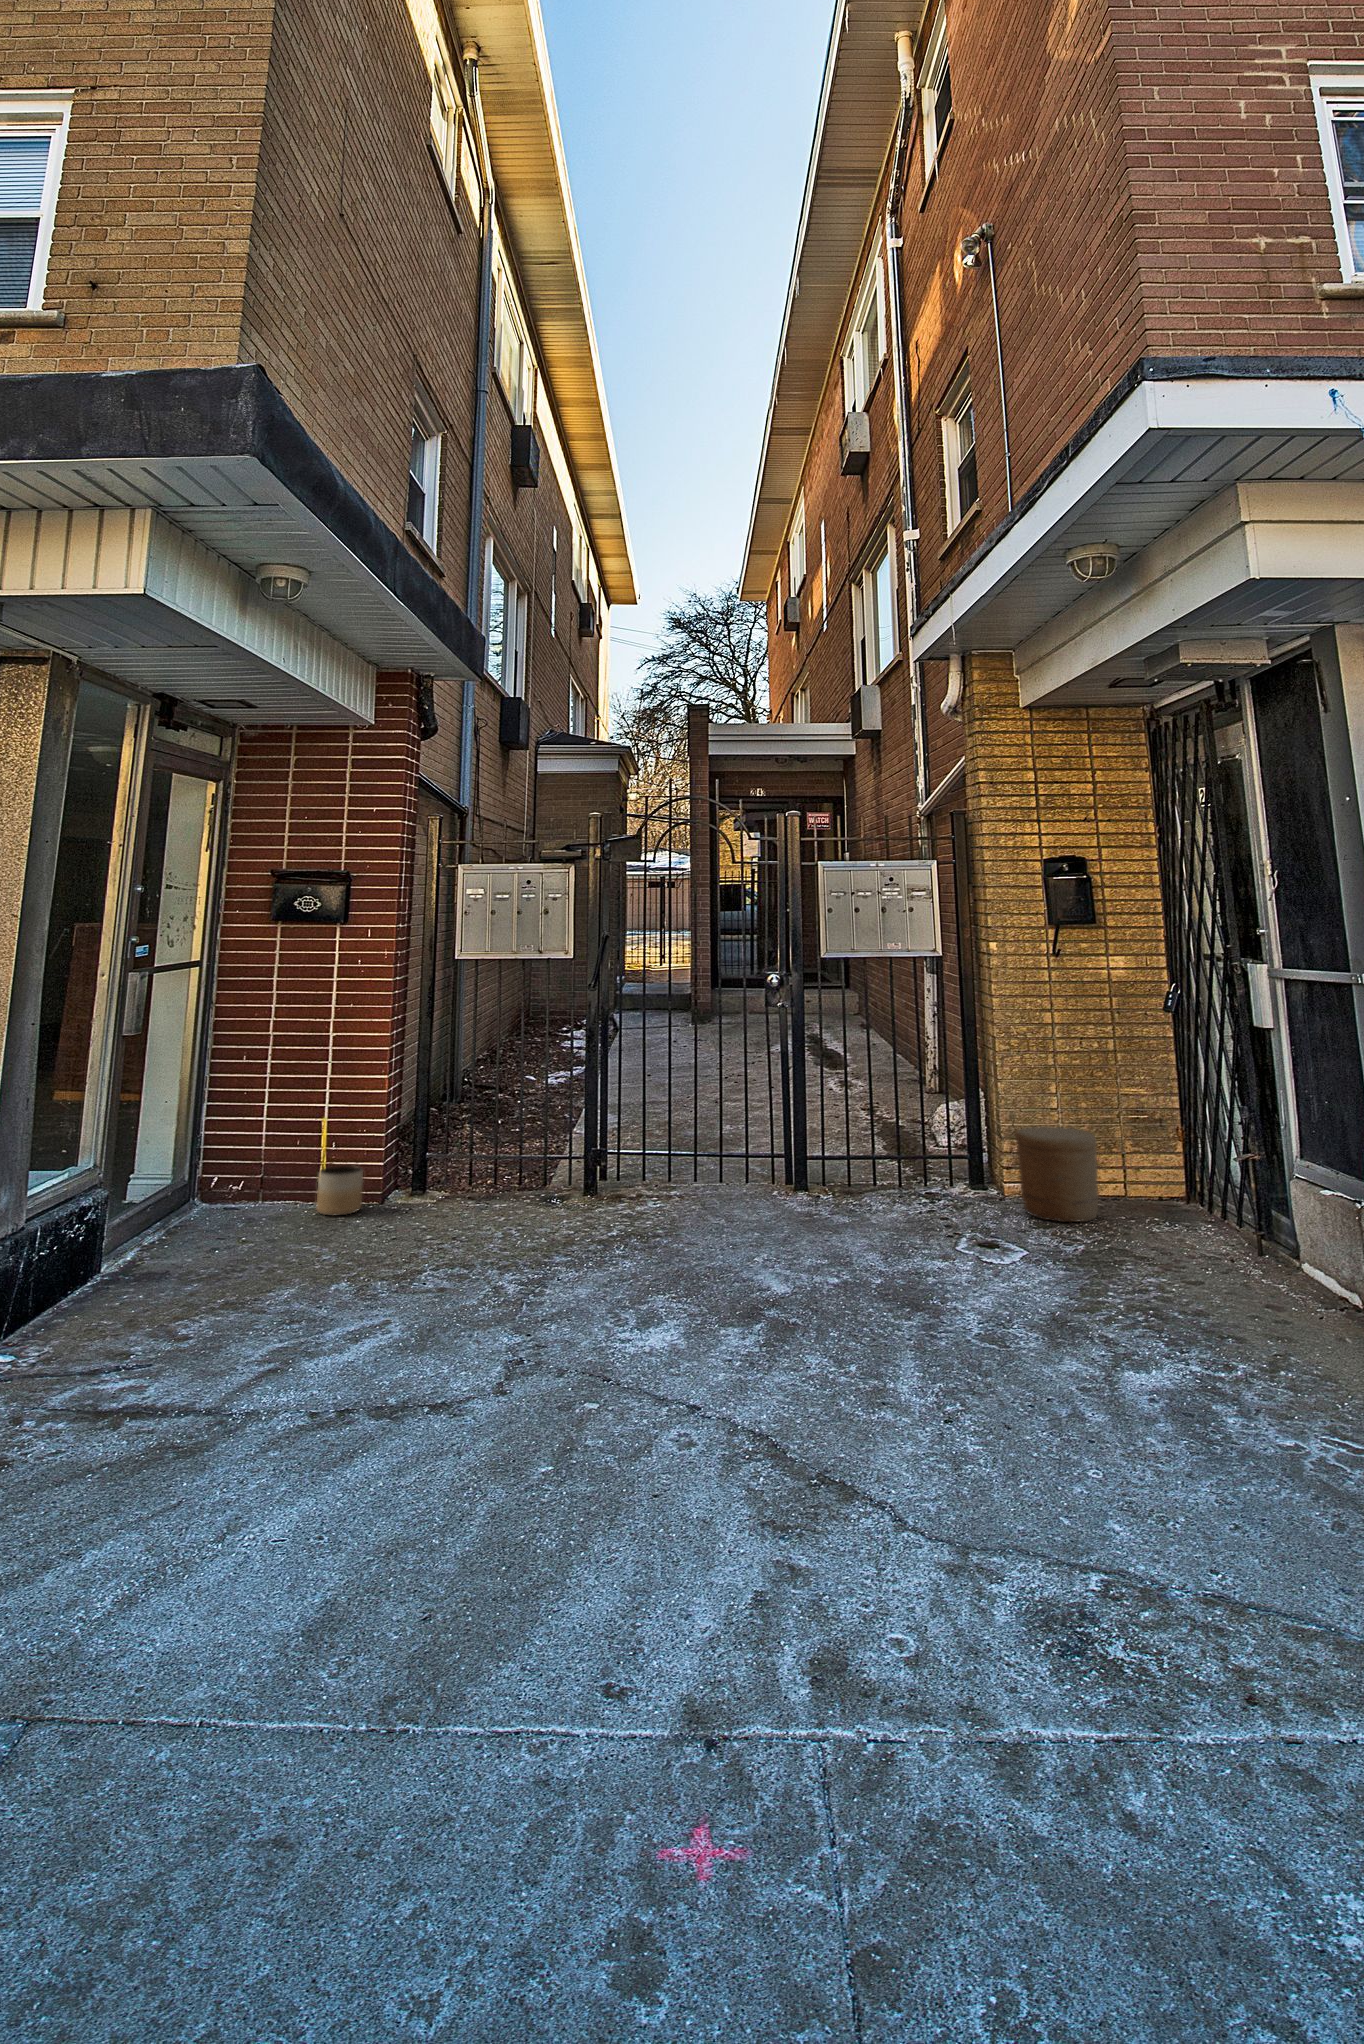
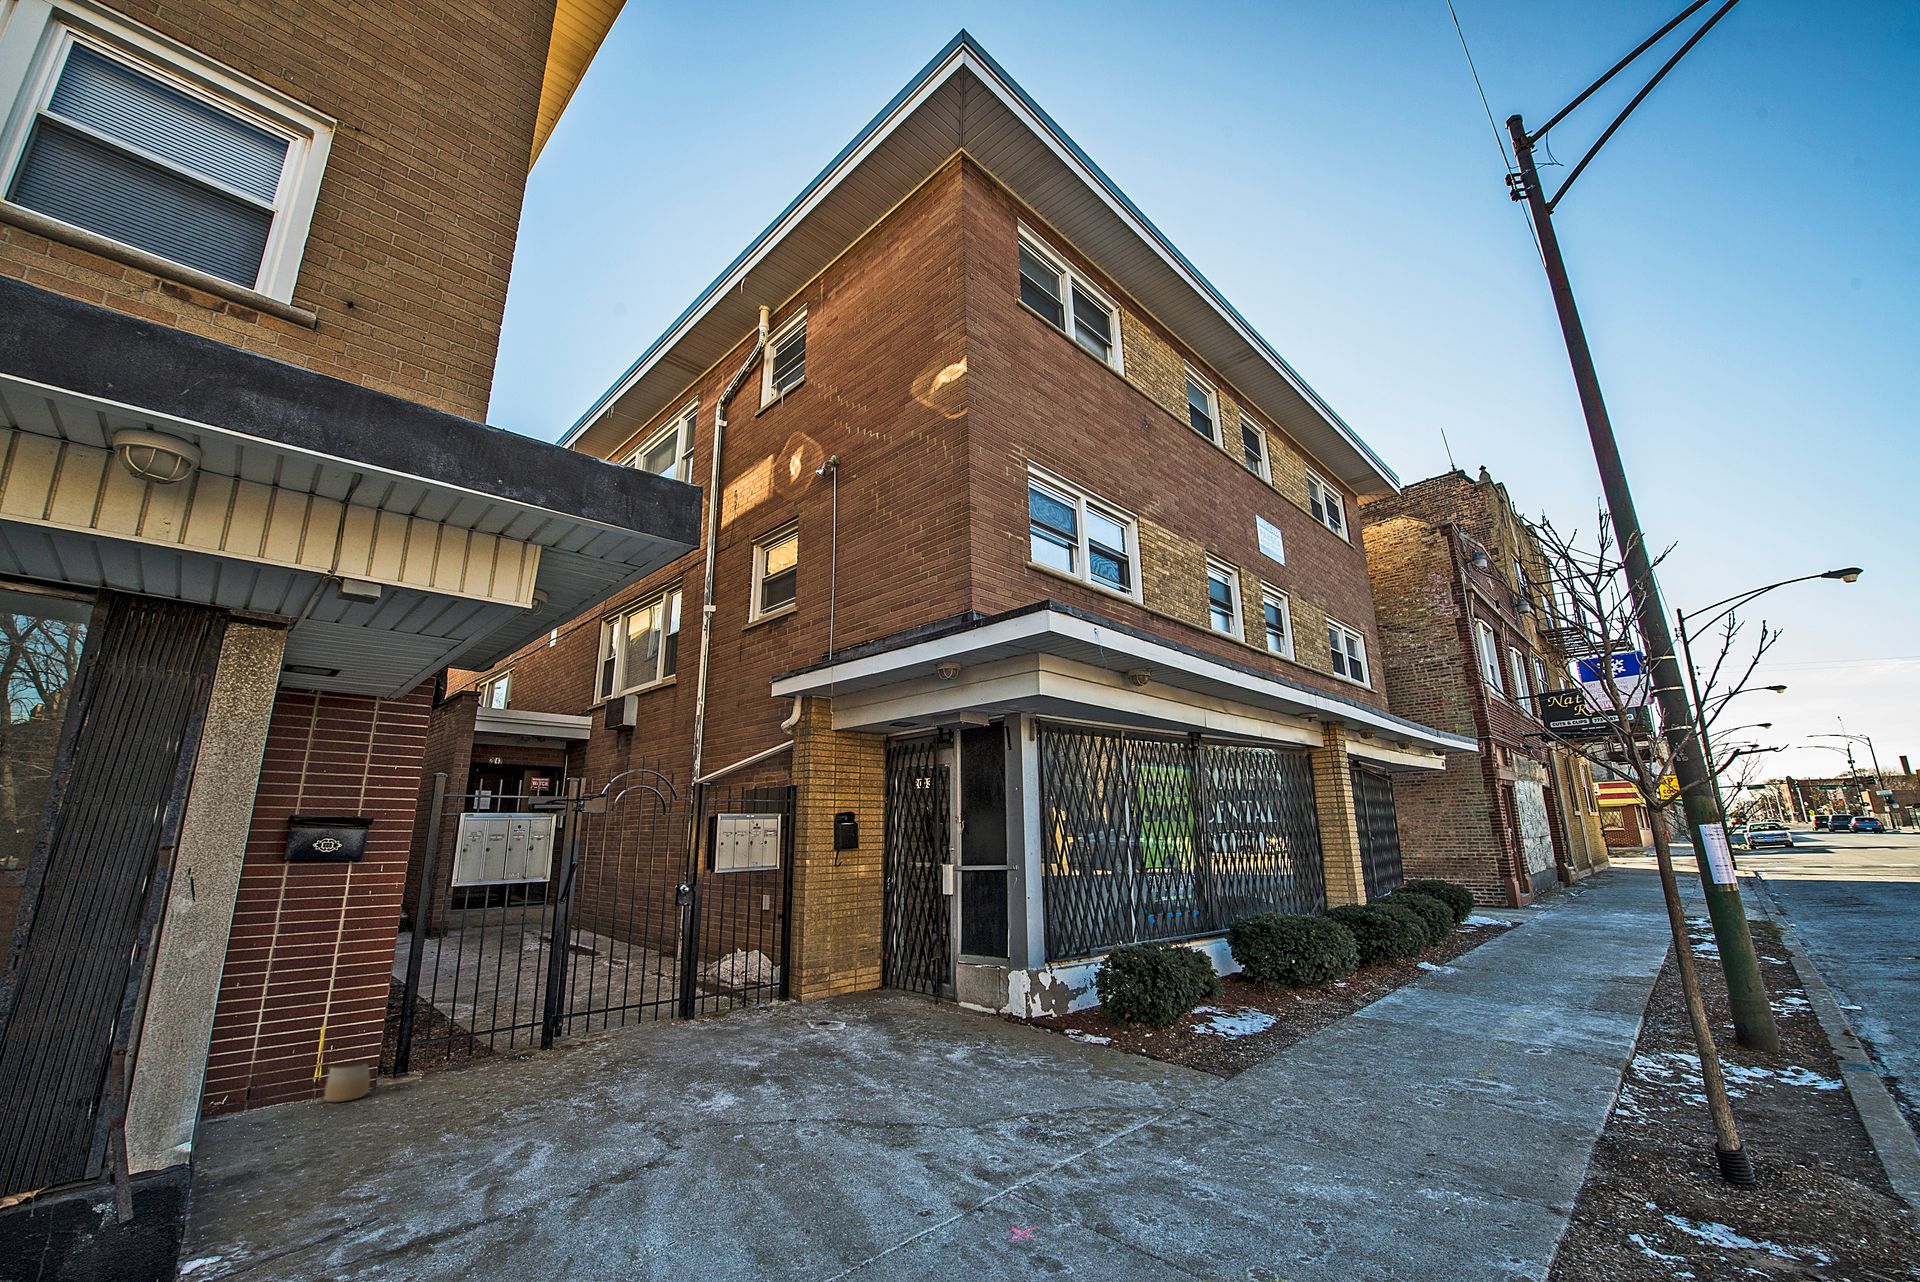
woven basket: present [1015,1126,1099,1222] -> none [813,958,856,1009]

